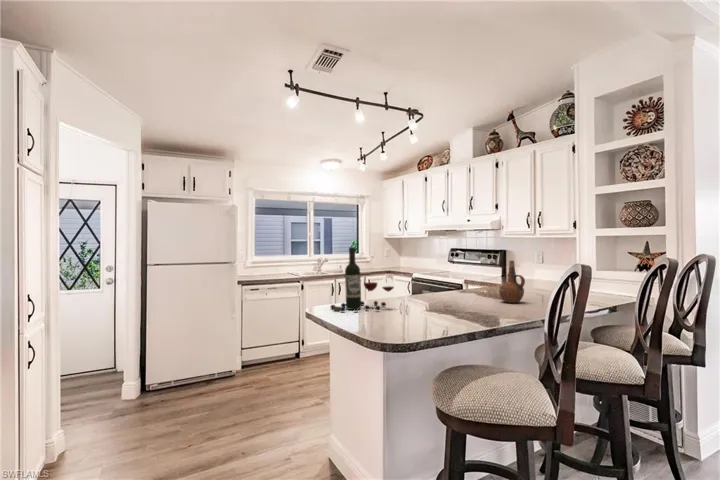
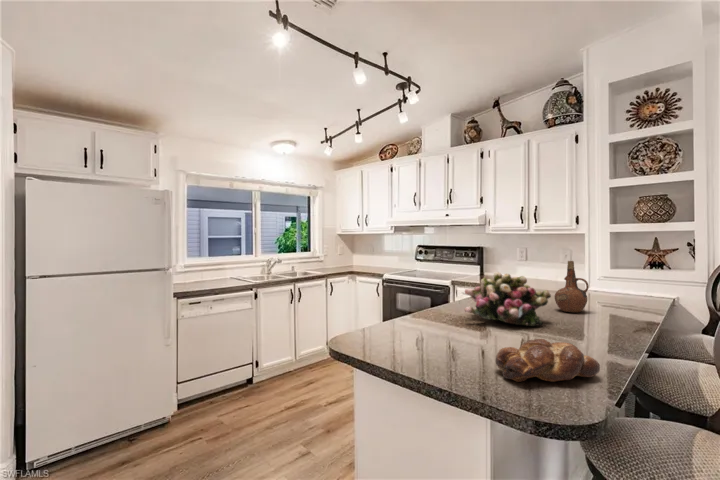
wine bottle: present [331,247,394,312] -> none [372,248,463,346]
flower arrangement: none [409,267,474,308] -> present [465,272,551,326]
bread loaf: none [374,305,433,328] -> present [496,339,600,382]

